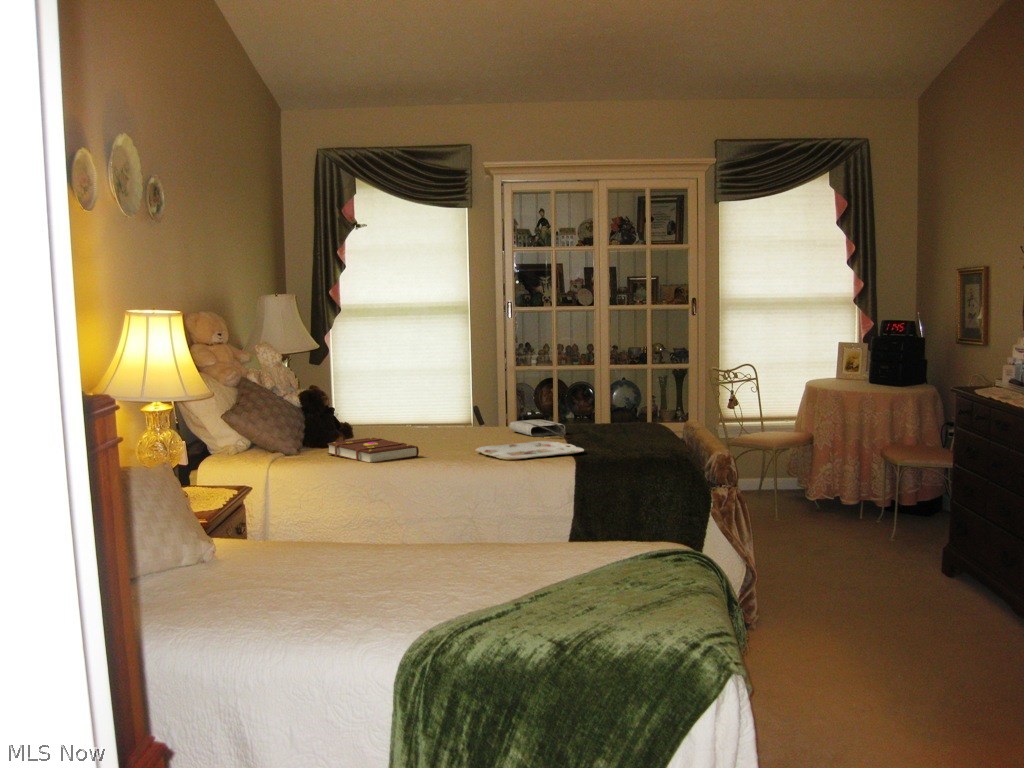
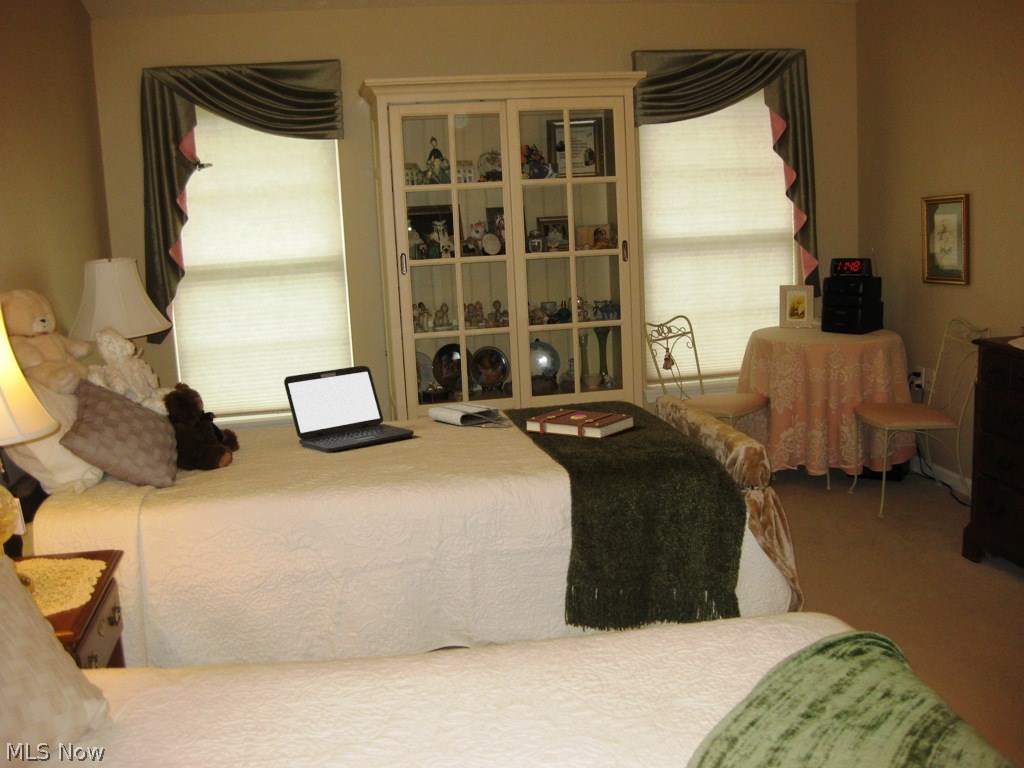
laptop: none [394,383,490,447] -> present [284,366,414,453]
book: present [328,437,419,463] -> present [525,409,635,438]
serving tray: present [476,441,584,460] -> none [408,436,546,469]

